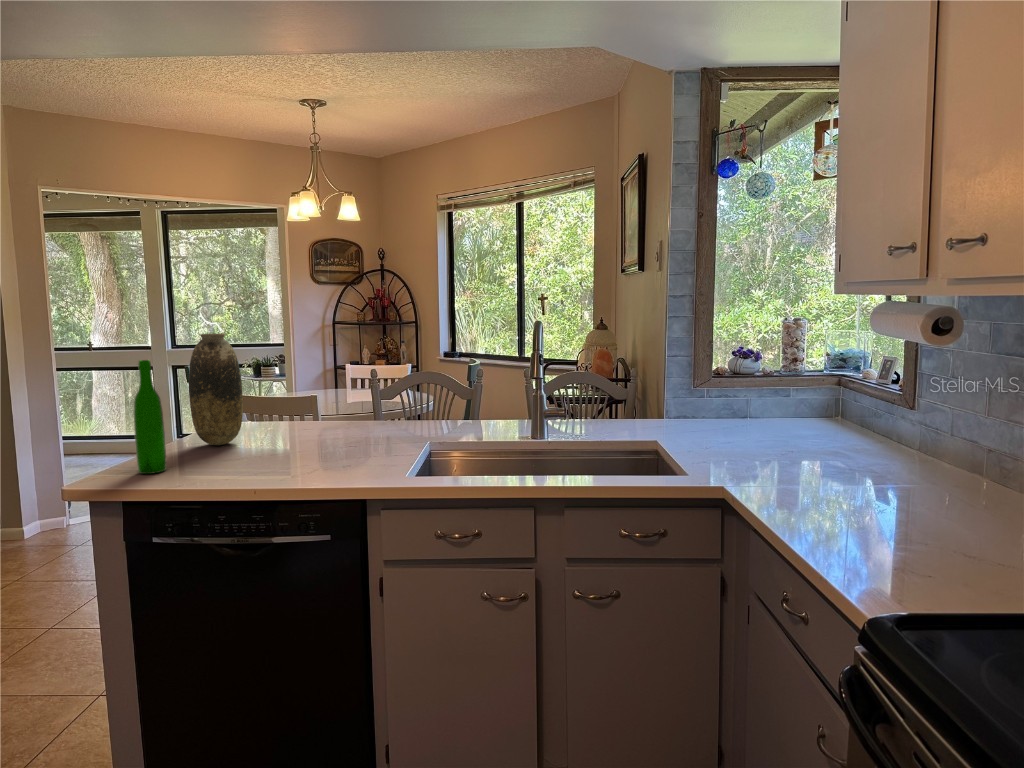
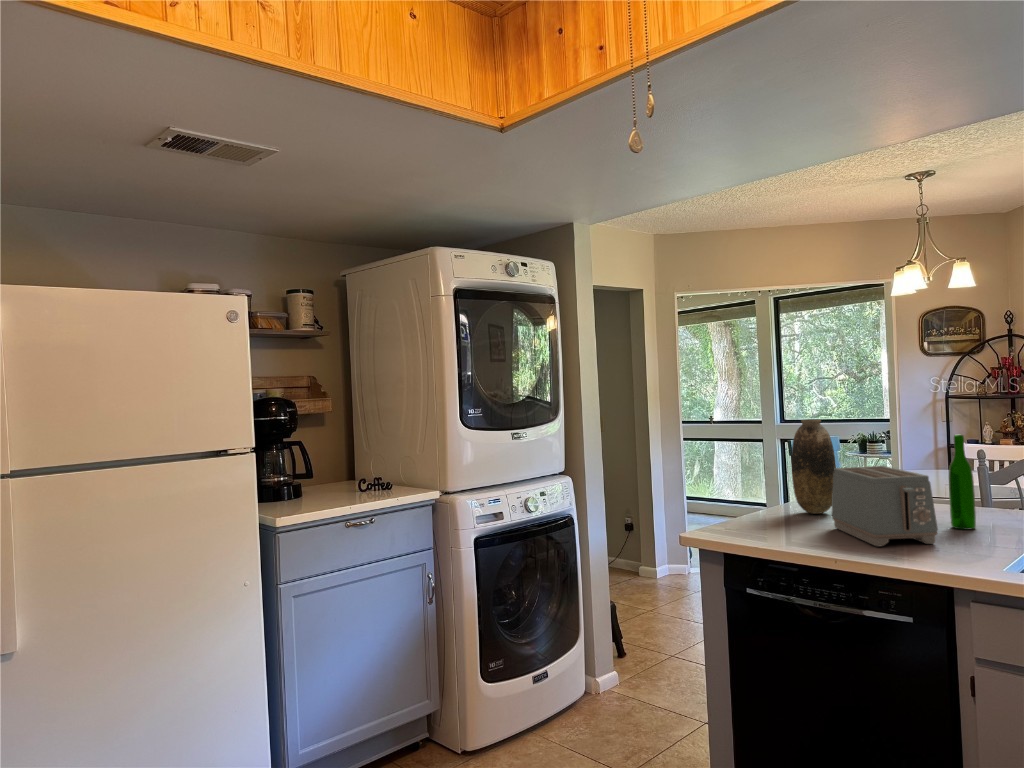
wine bottle: present [134,360,167,474] -> present [949,435,976,529]
toaster: none [240,384,356,476] -> present [832,466,938,546]

